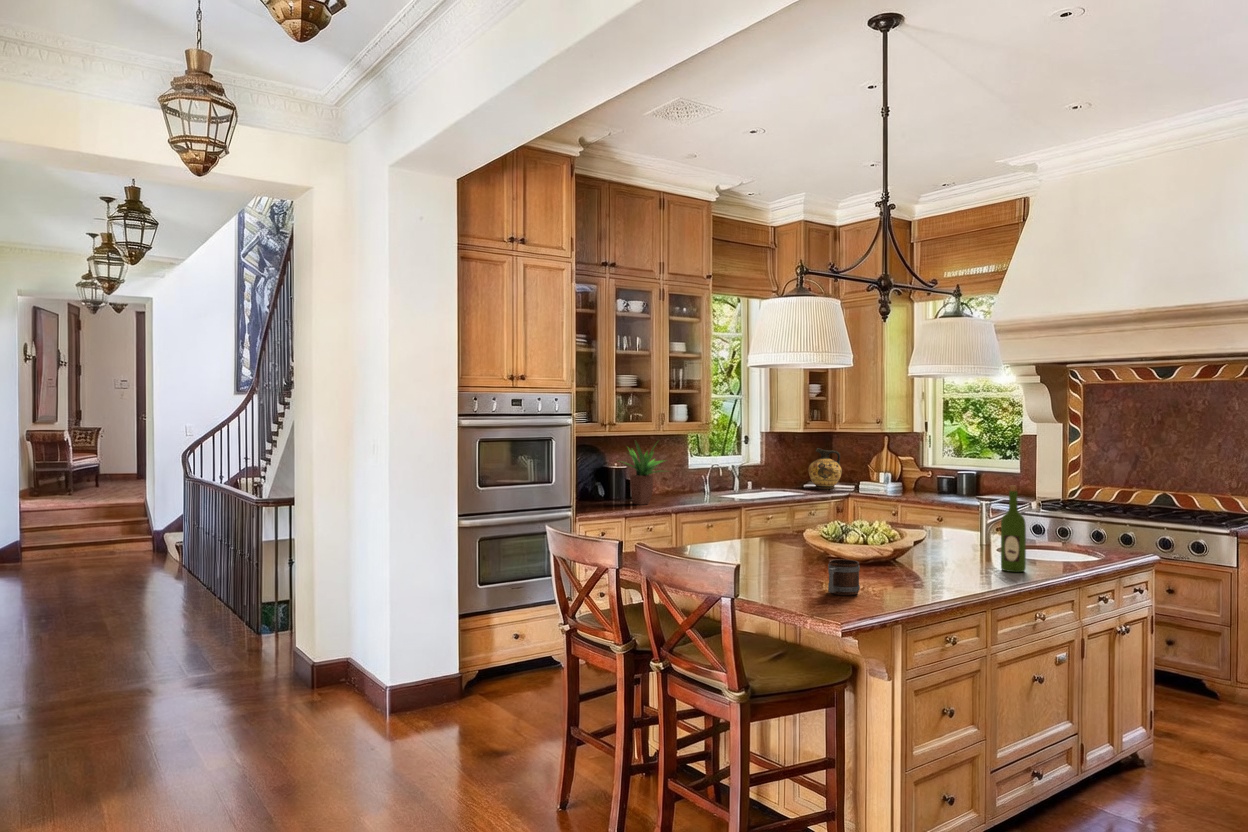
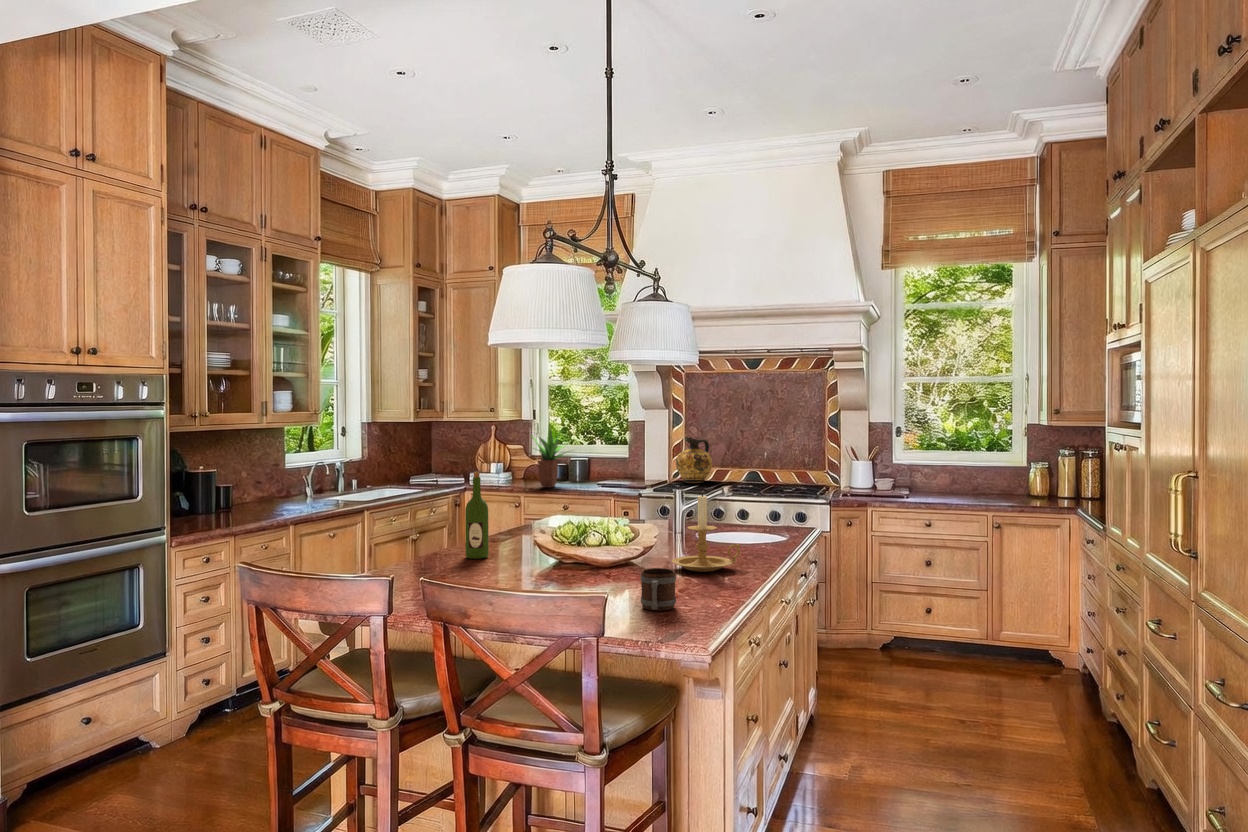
potted plant: present [622,442,663,505] -> present [532,428,570,487]
ceramic jug: present [809,448,842,489] -> present [676,437,712,483]
wine bottle: present [1001,485,1026,572] -> present [465,472,489,559]
candle holder: none [910,501,983,575] -> present [672,493,741,572]

